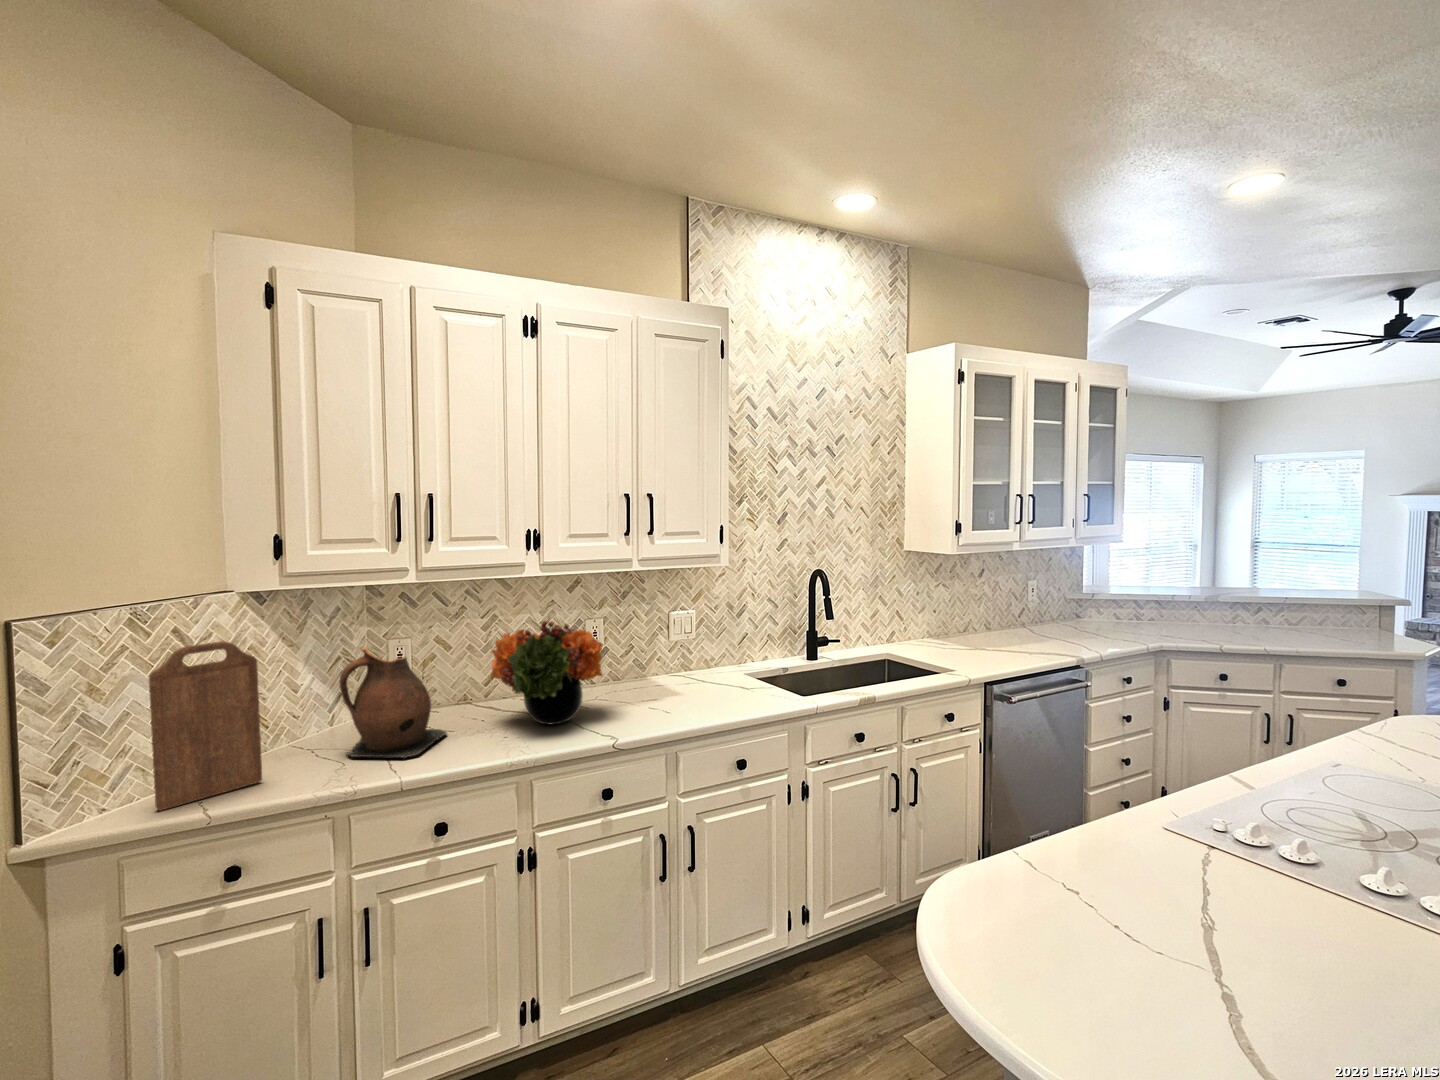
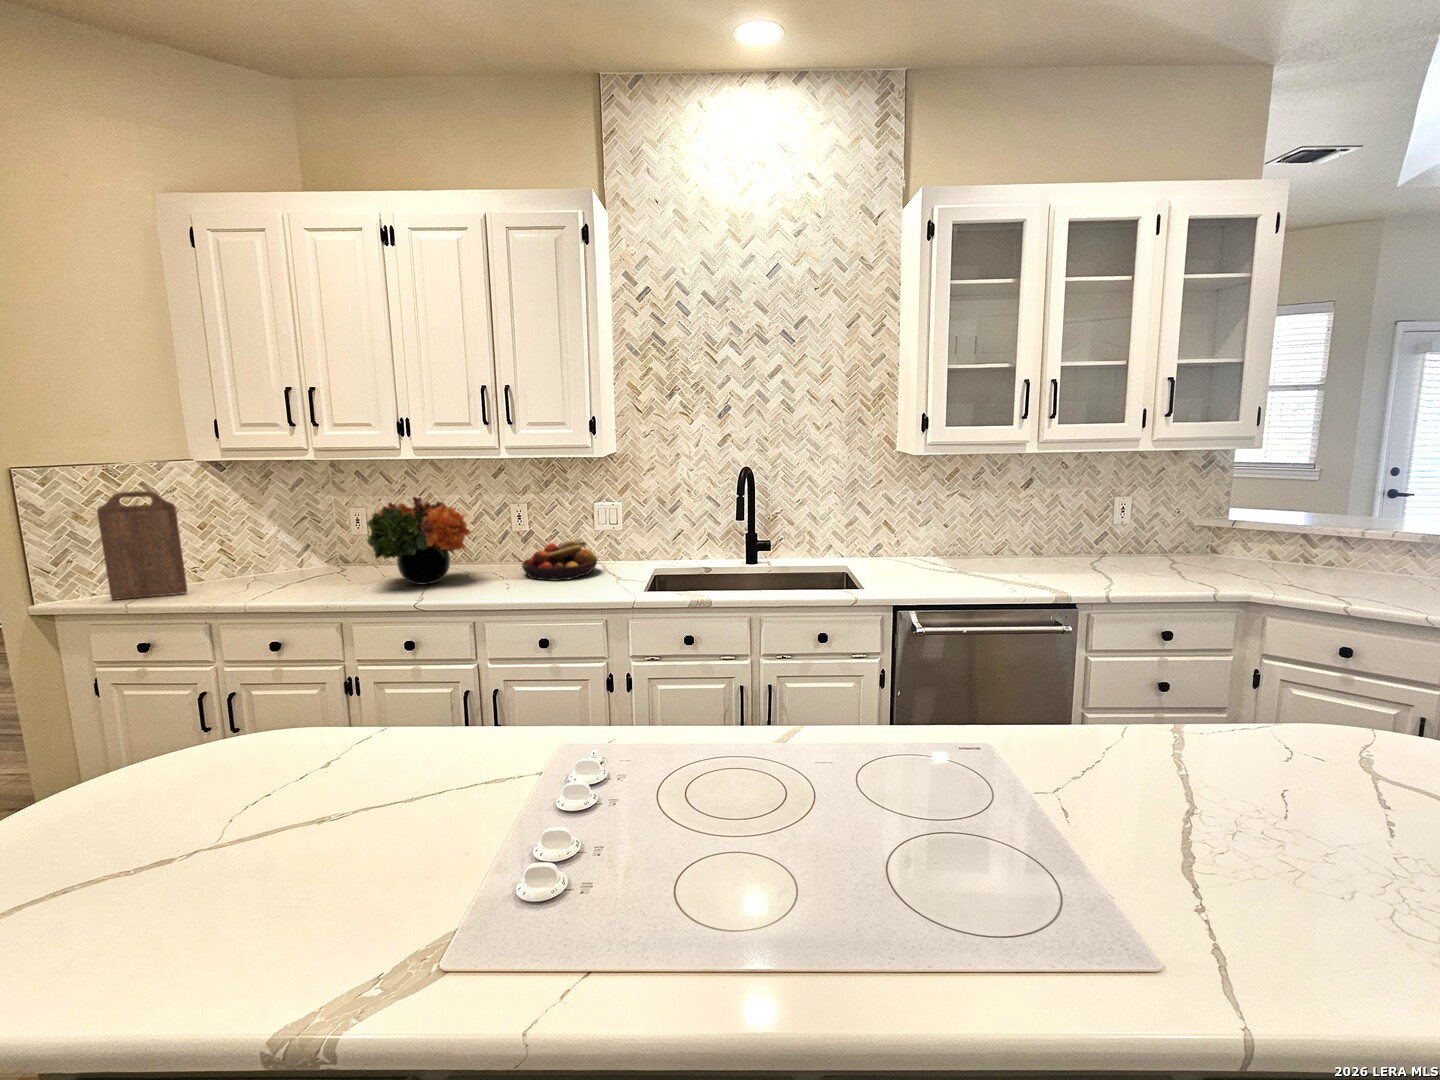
ceramic pitcher: present [339,647,447,759] -> none [251,506,343,593]
fruit bowl: none [627,651,708,701] -> present [522,538,598,581]

